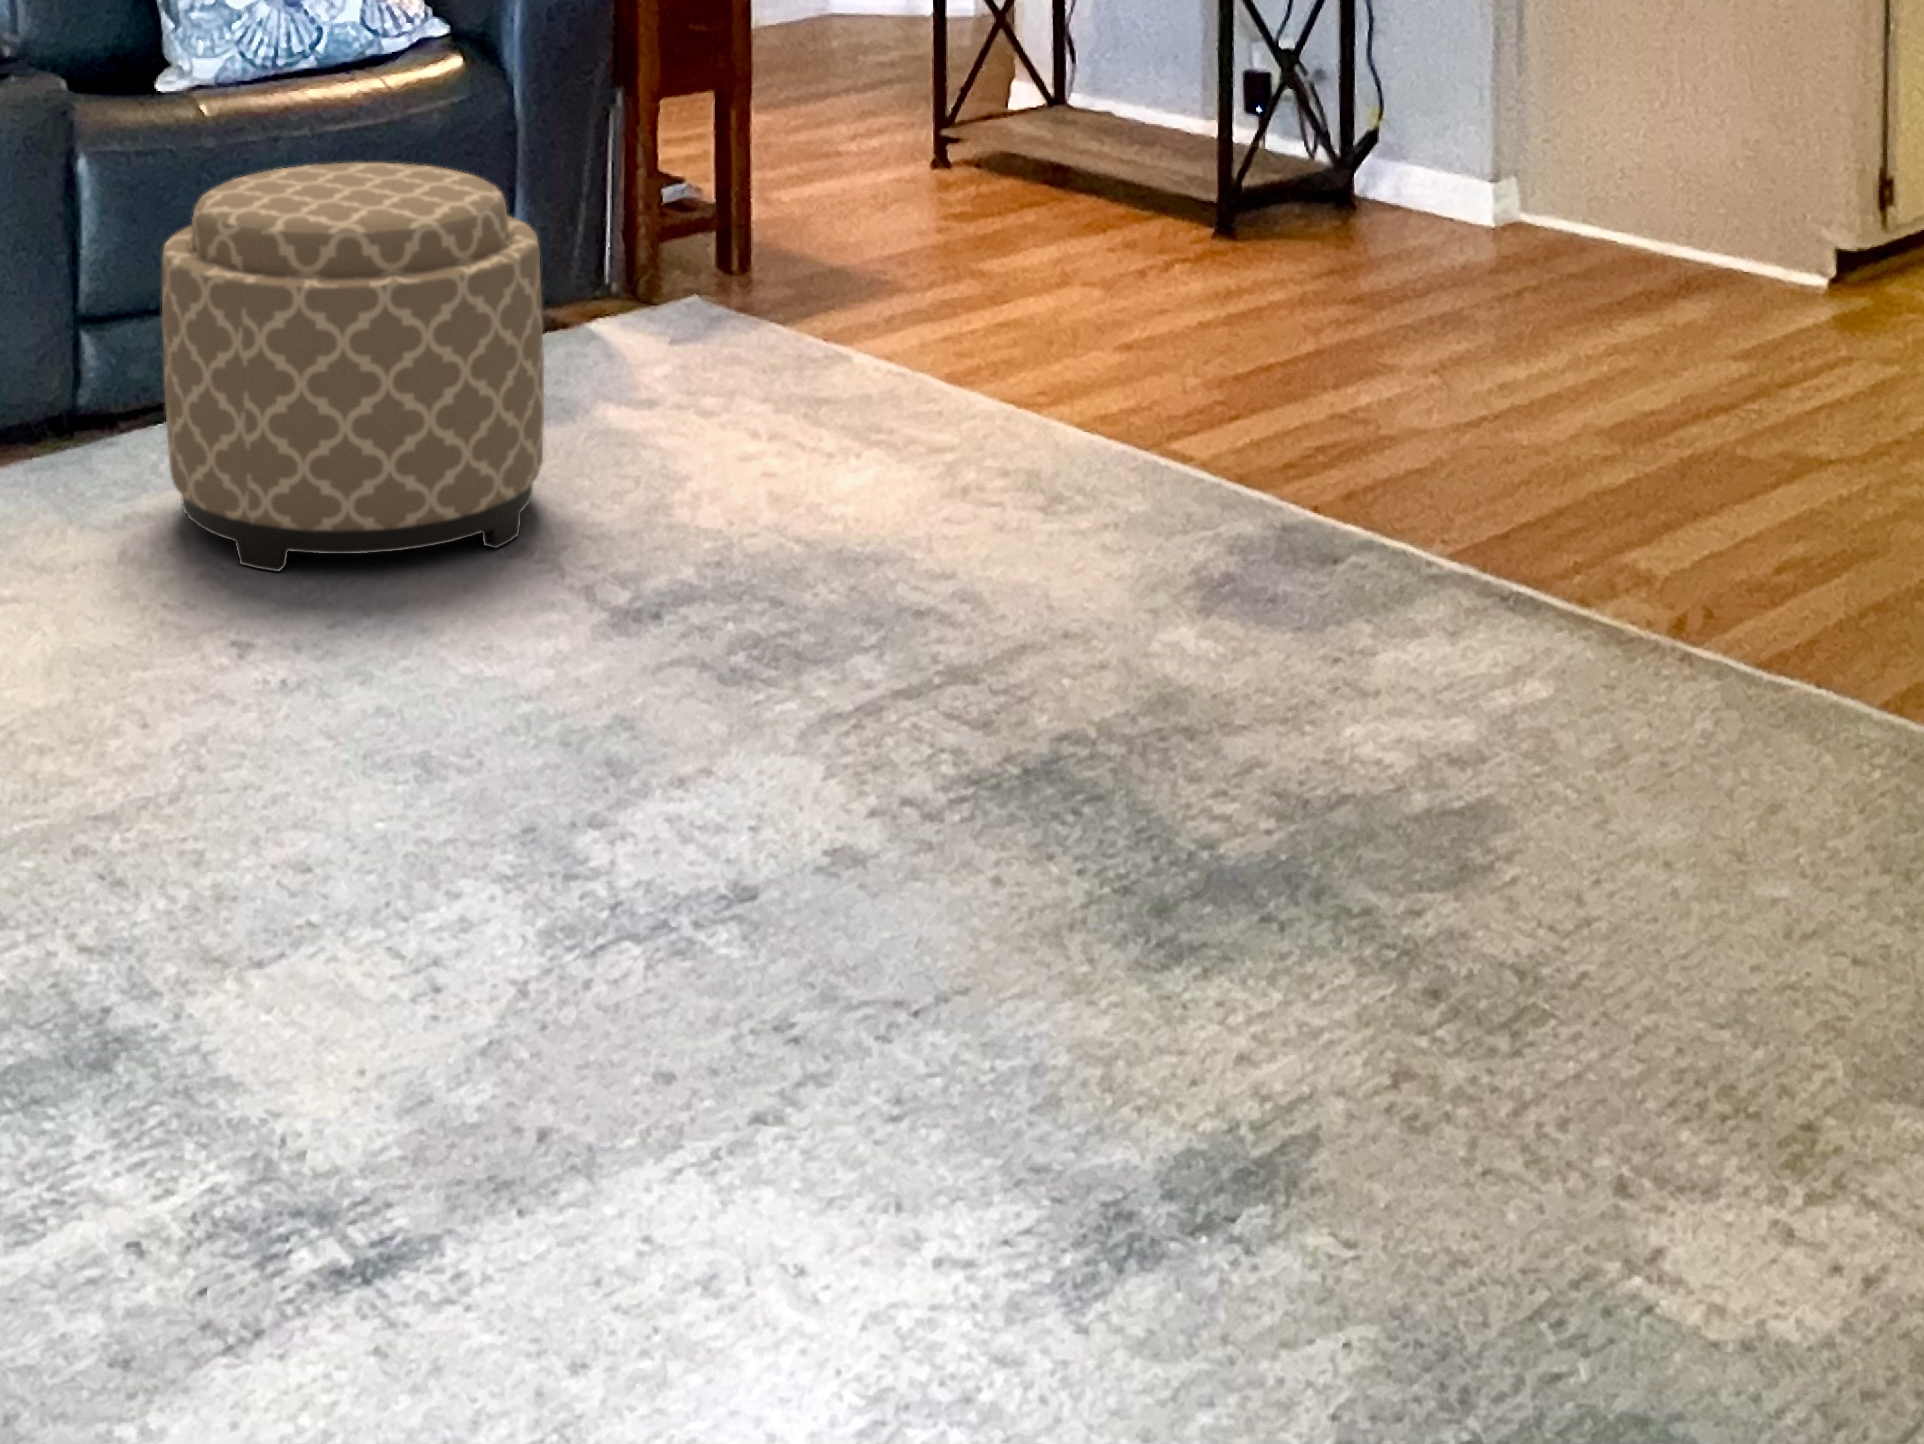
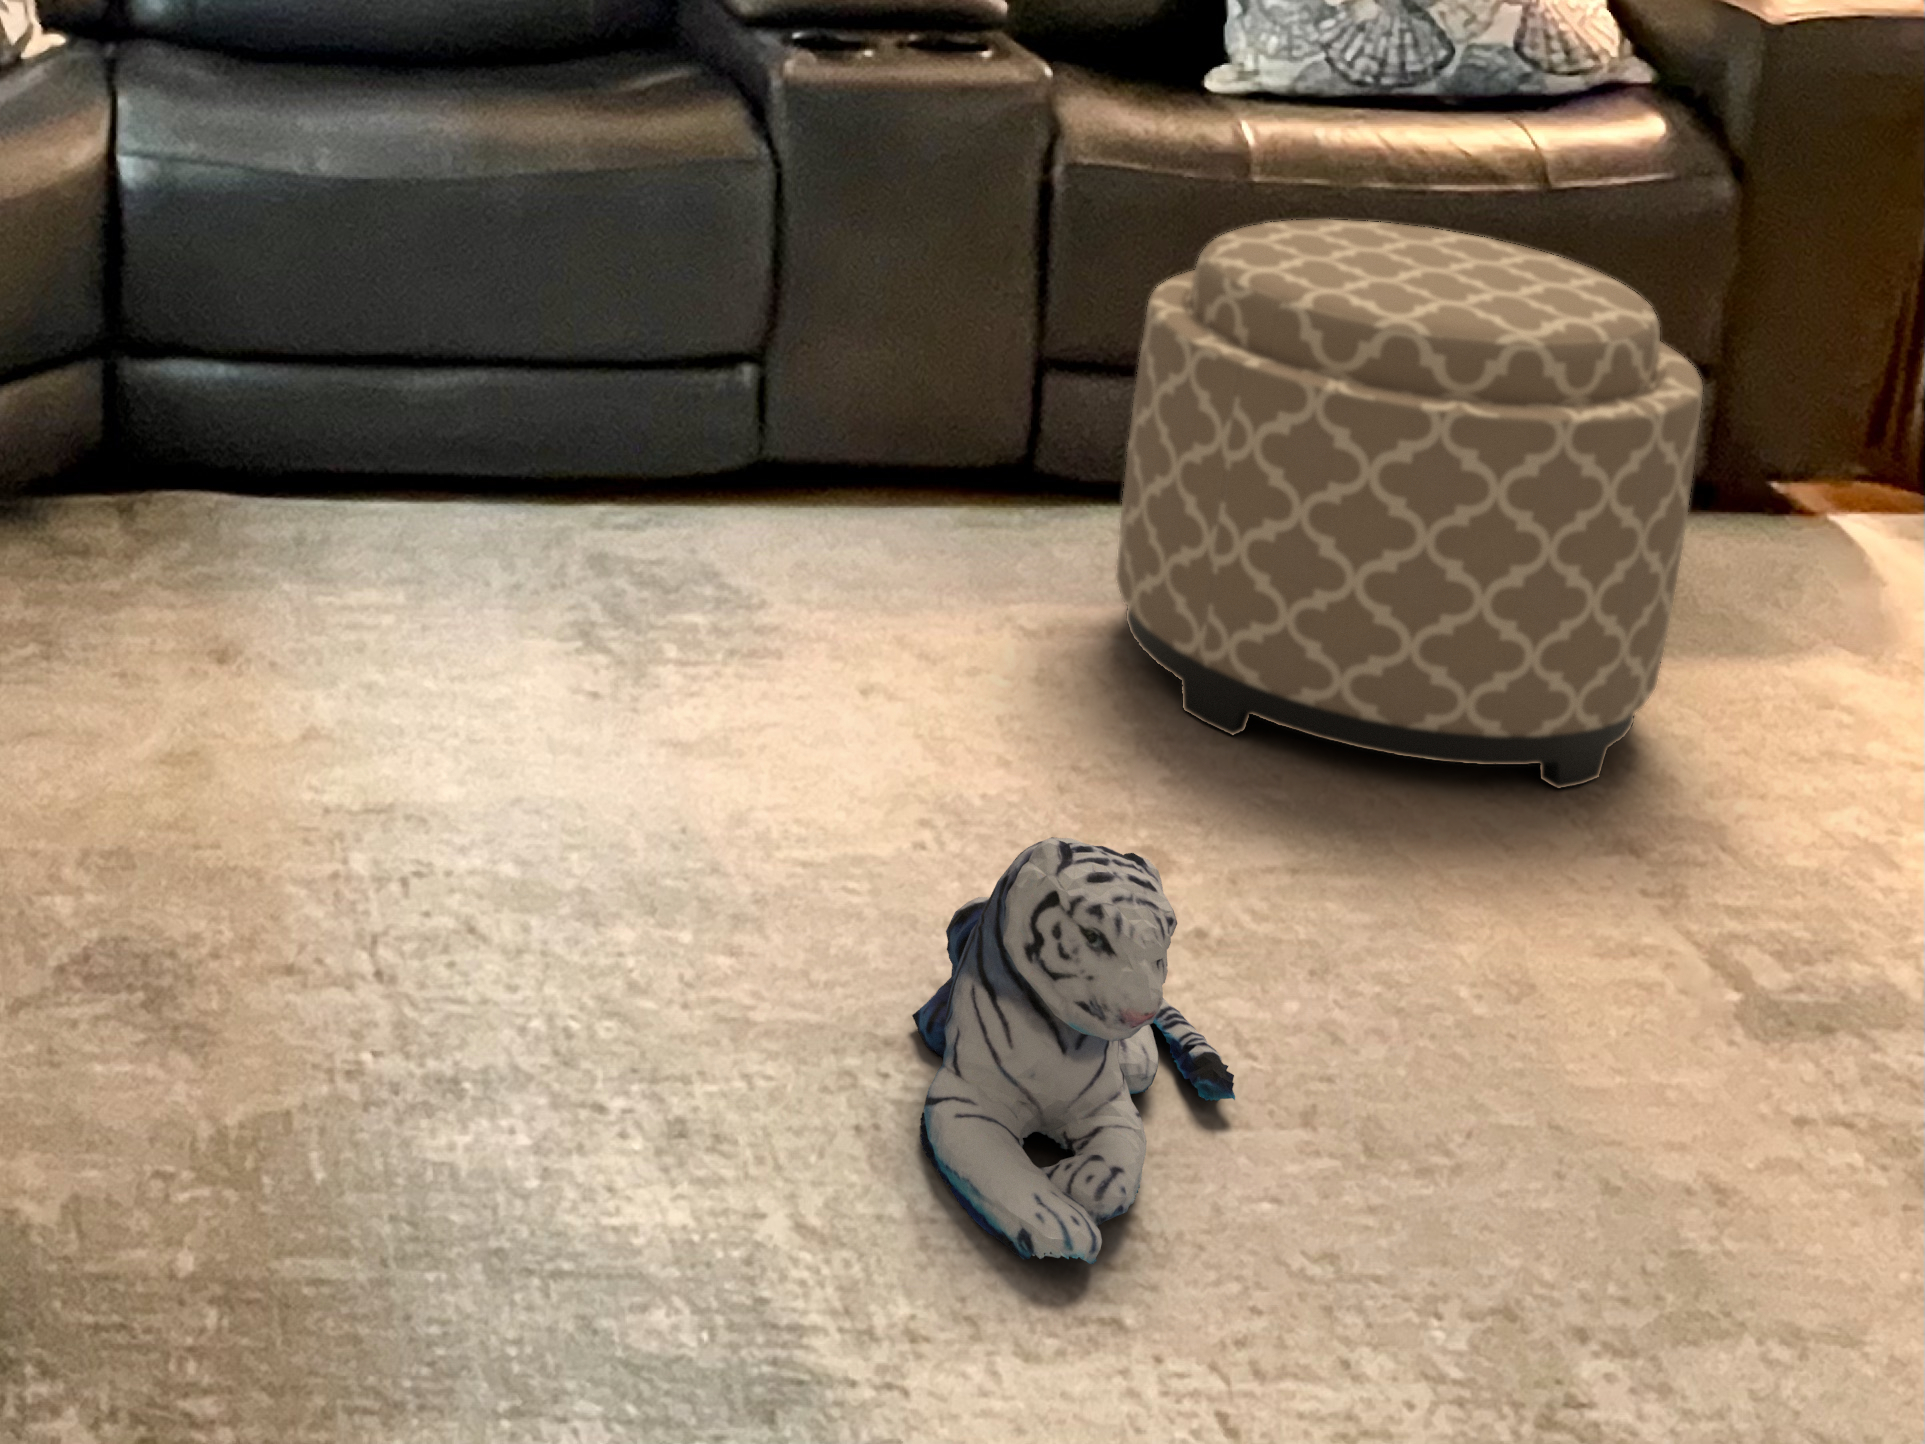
plush toy: none [117,624,349,929] -> present [912,837,1235,1264]

